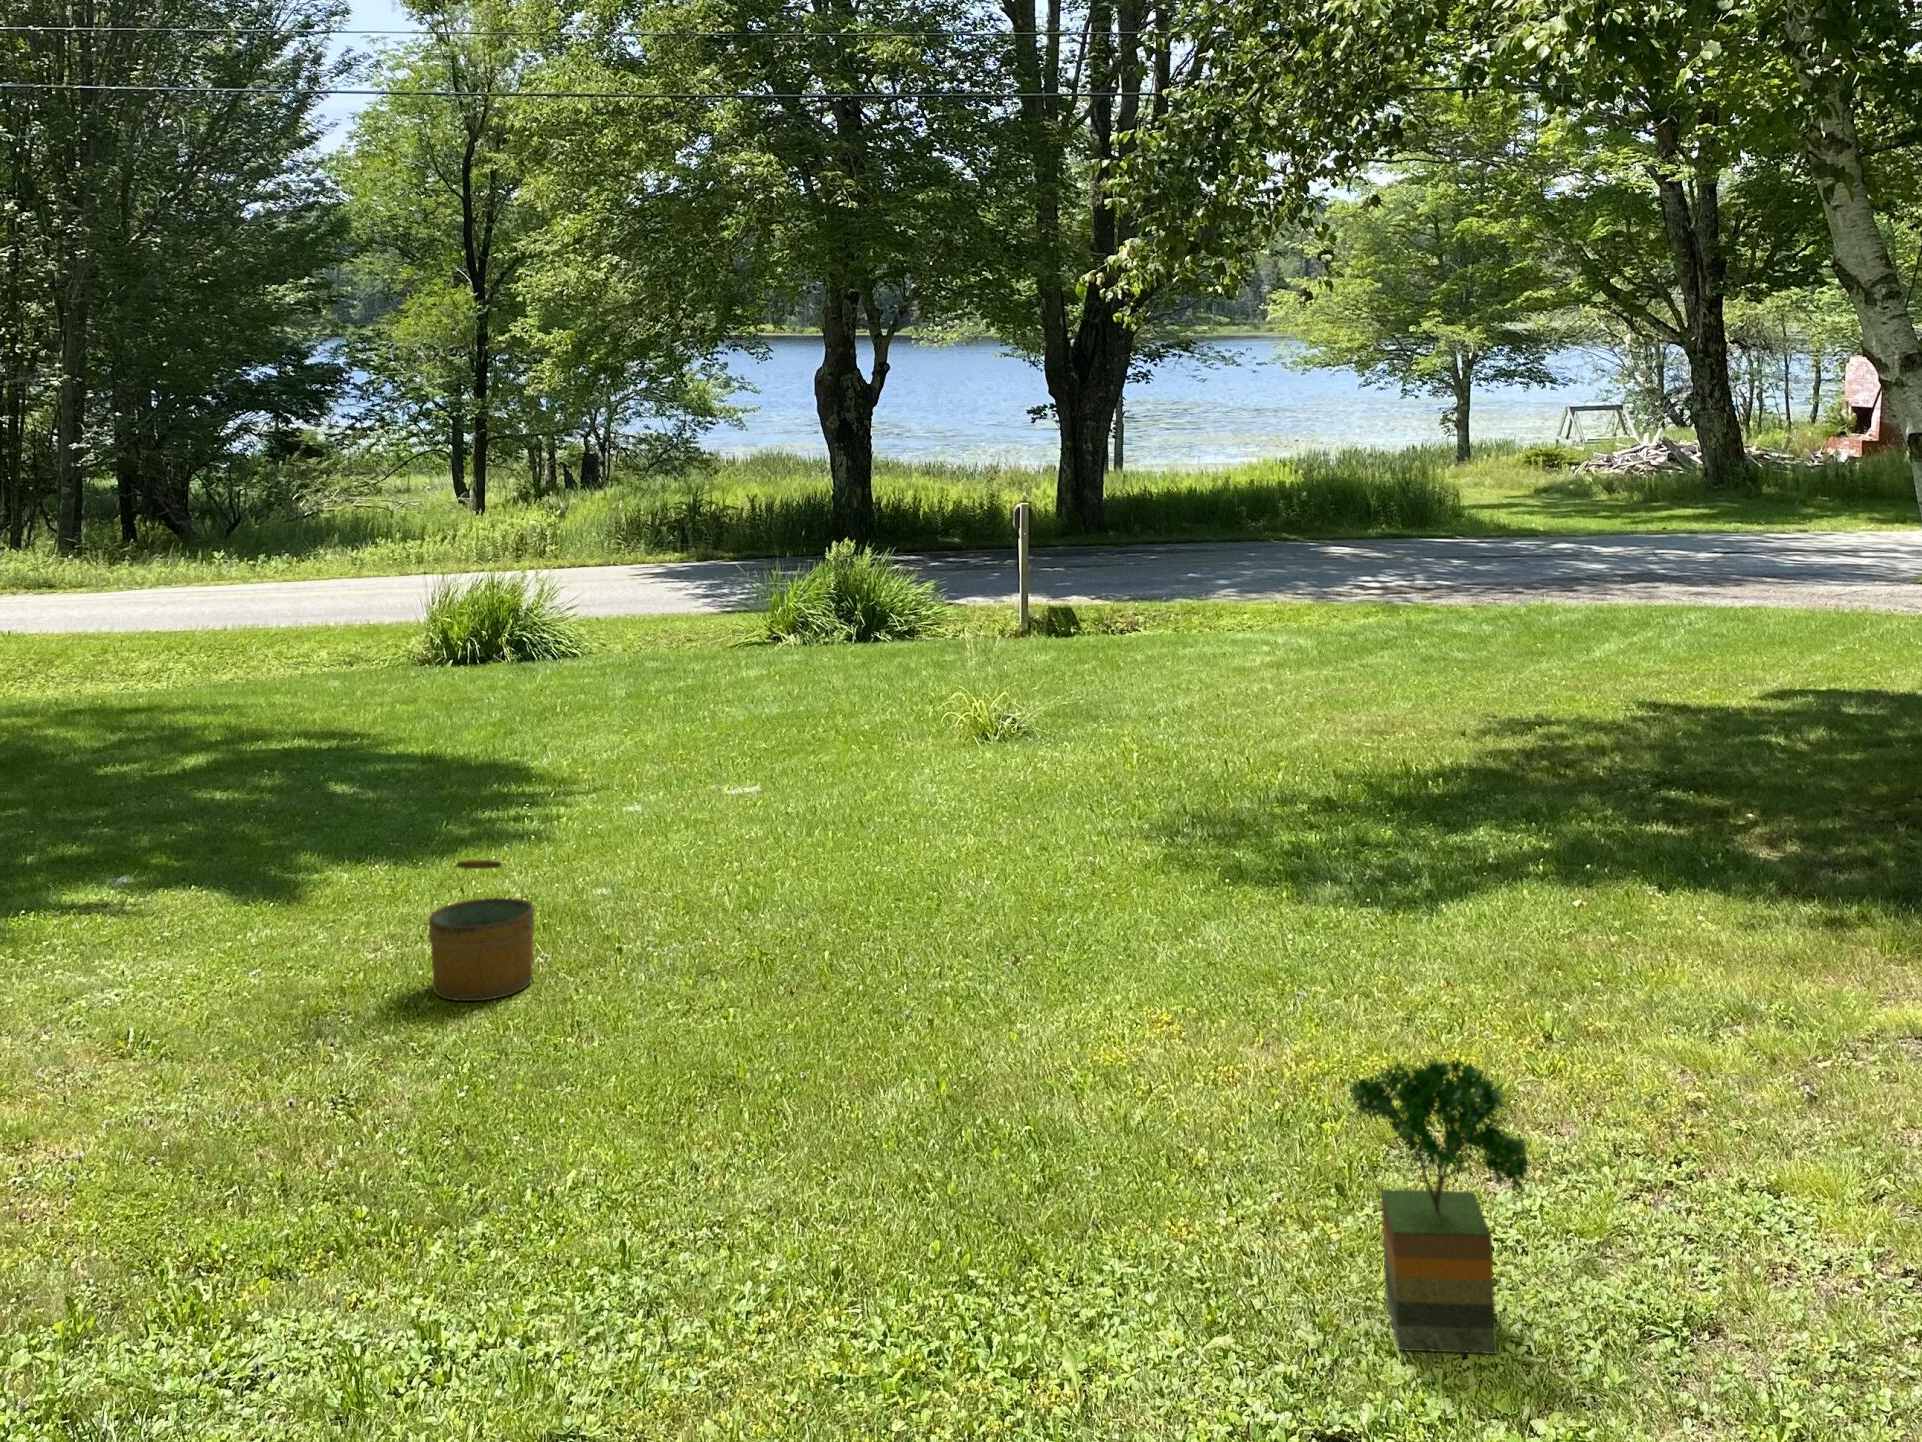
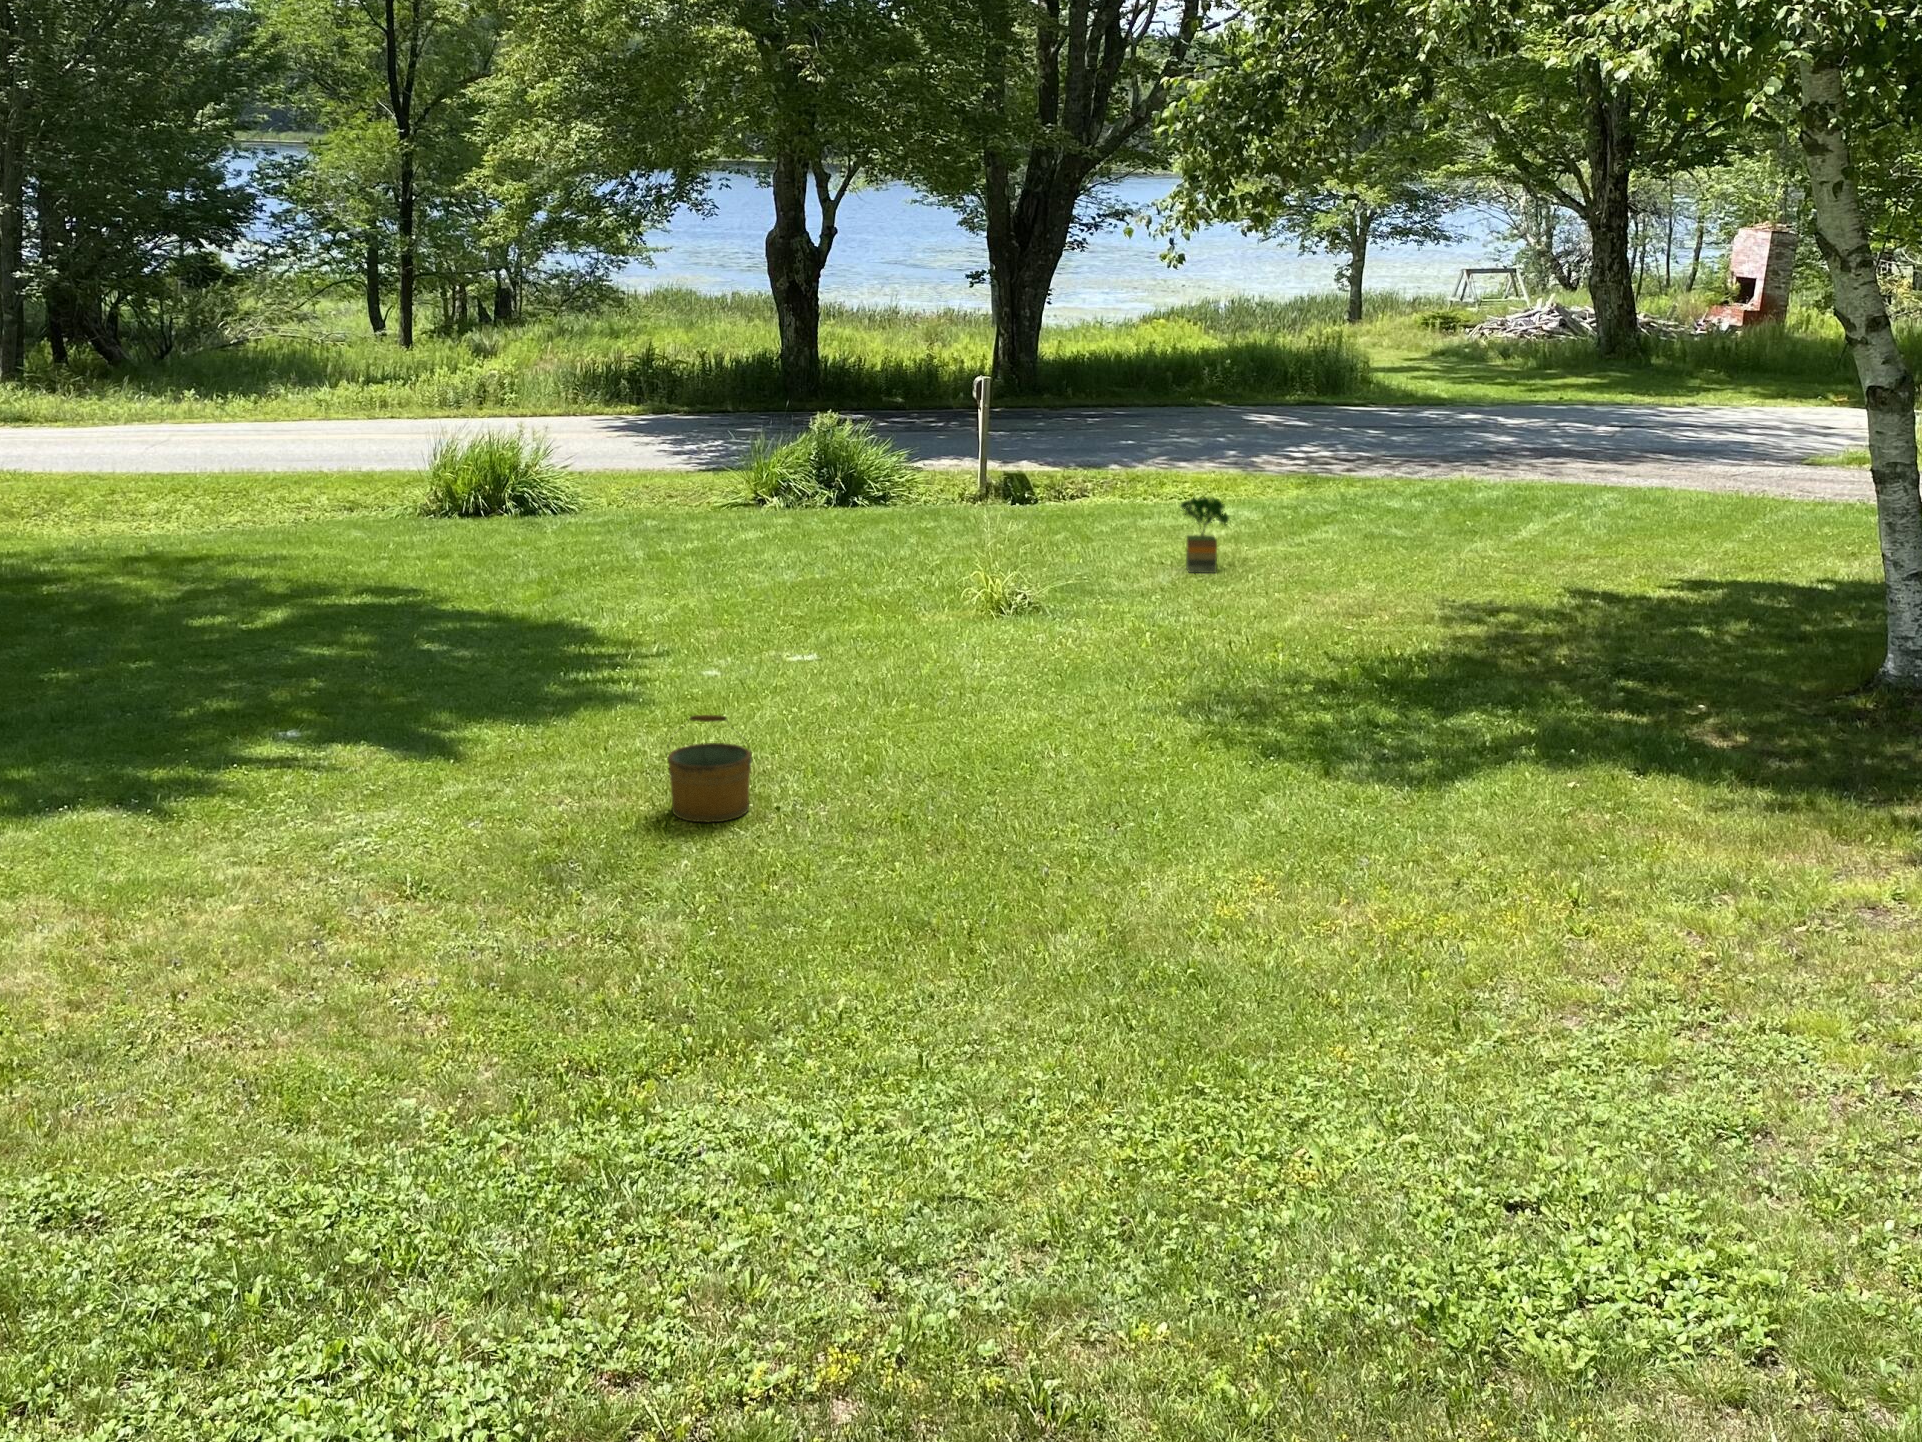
potted tree: present [1348,1059,1529,1354] -> present [1180,497,1229,573]

